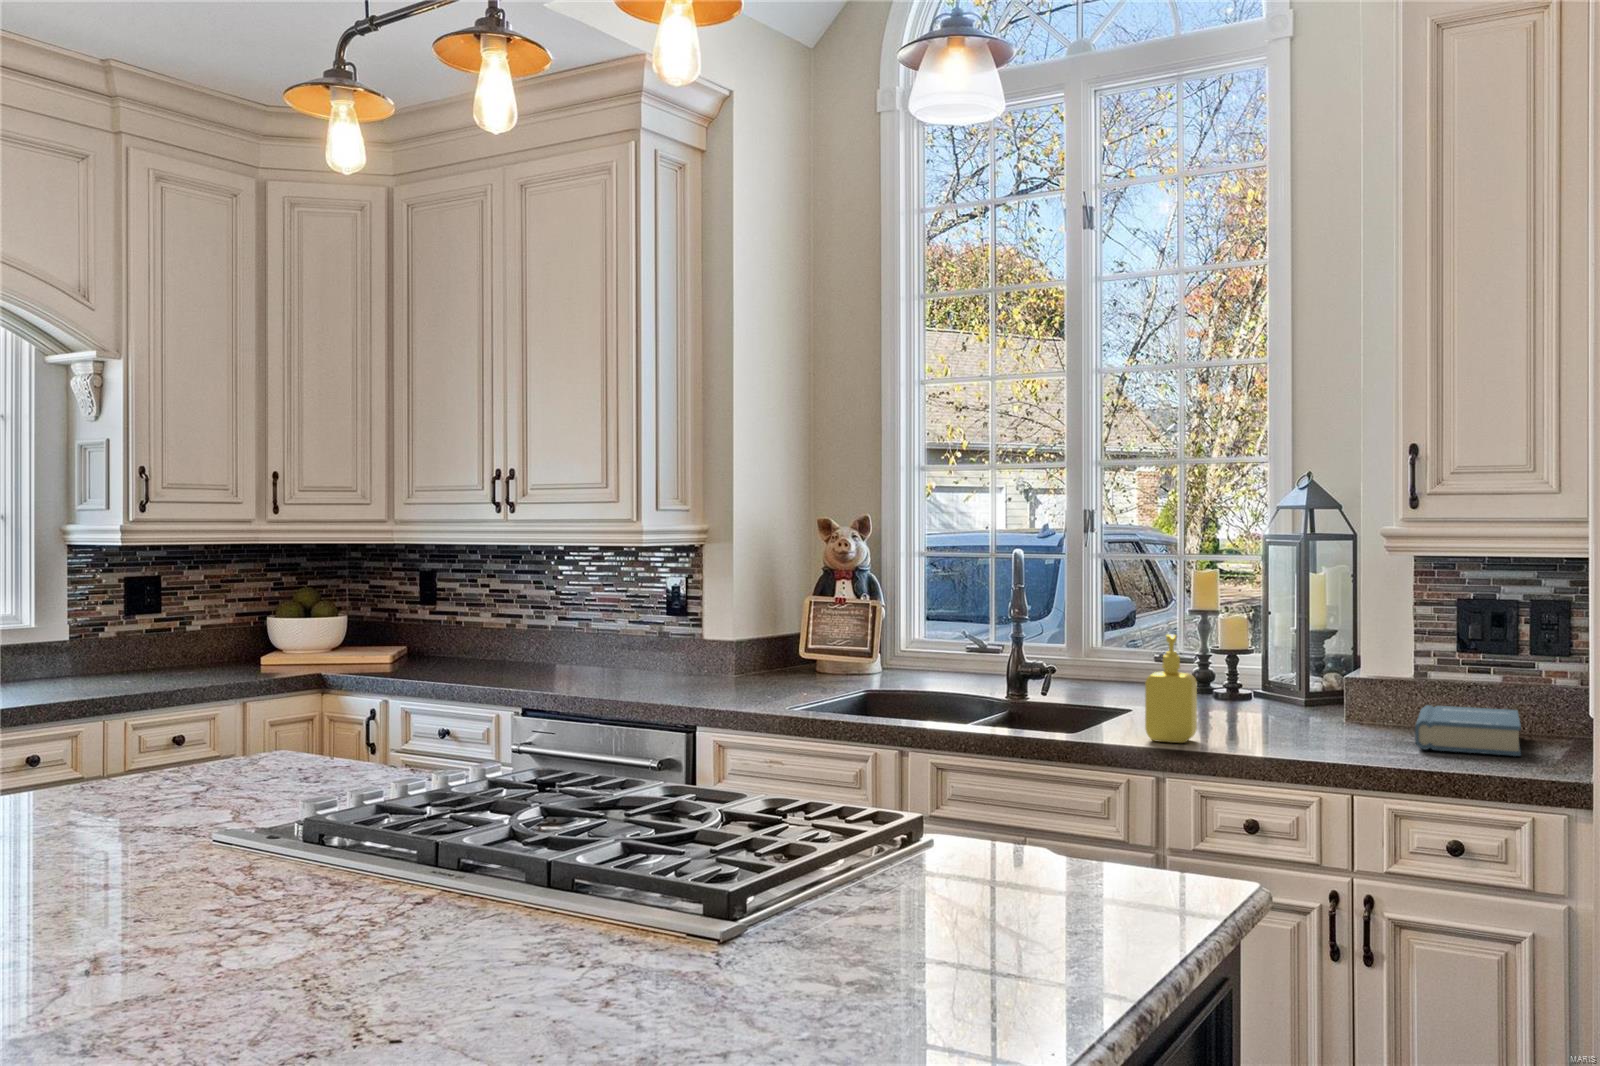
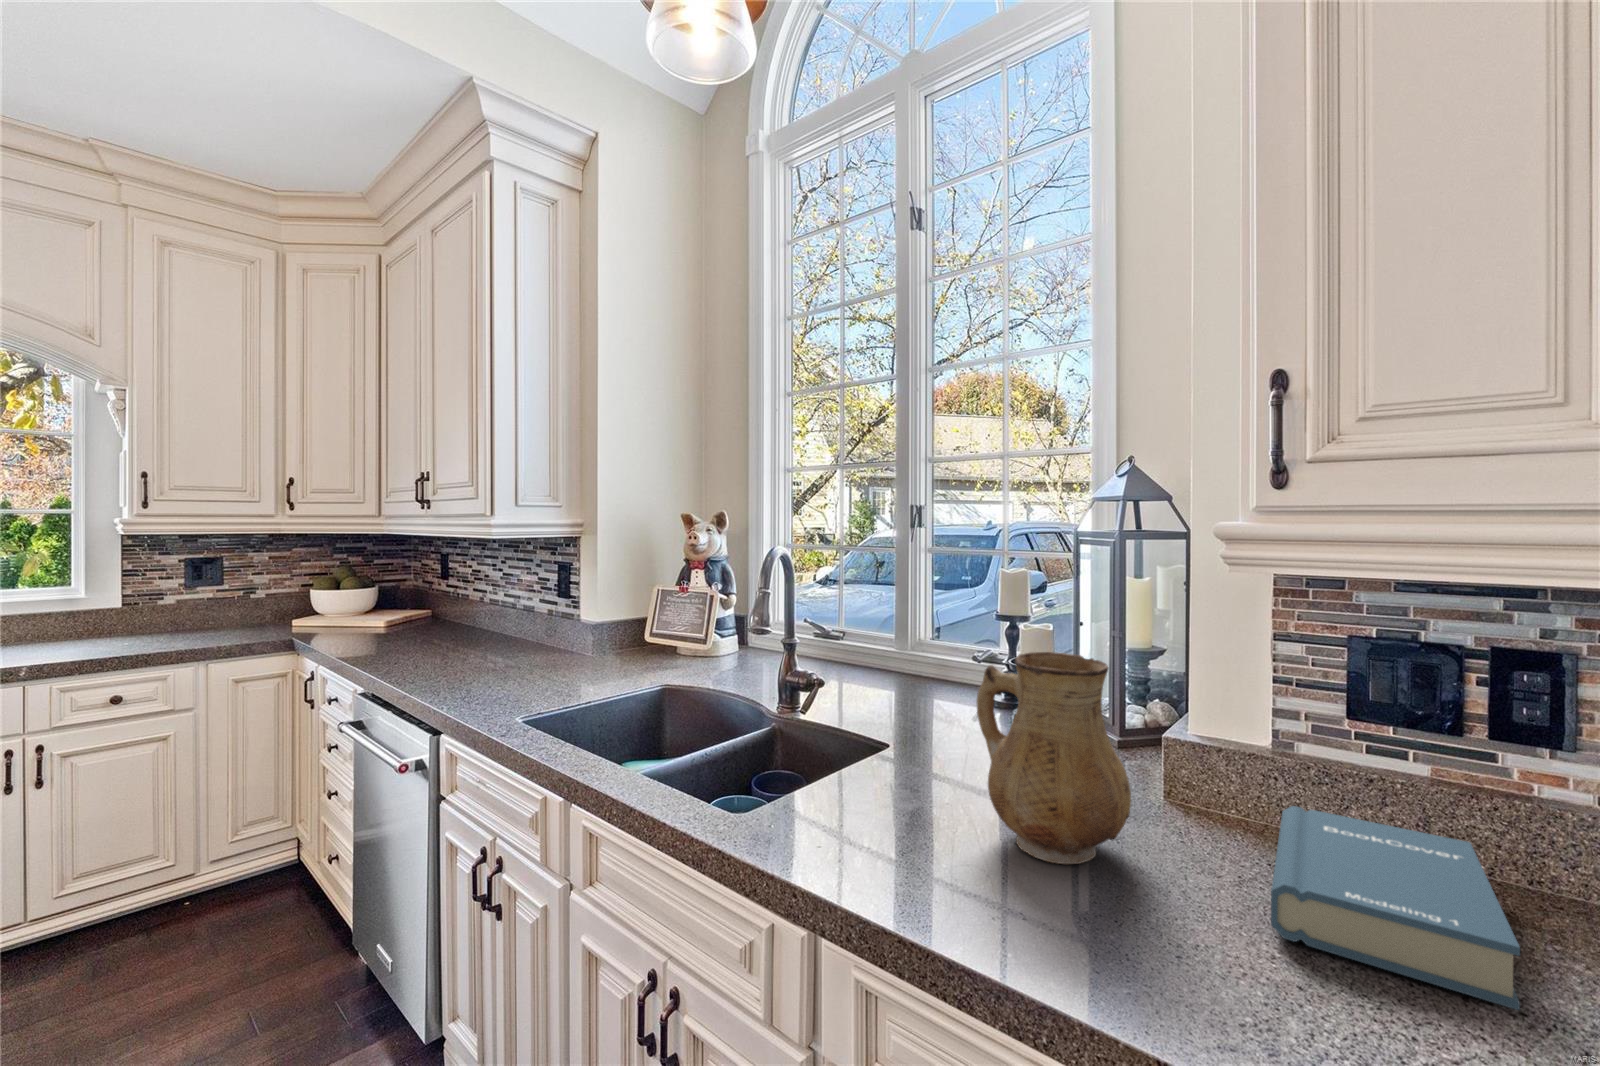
ceramic pitcher: none [1232,615,1336,741] -> present [977,652,1131,864]
soap dispenser: present [1145,634,1197,743] -> none [831,678,909,851]

